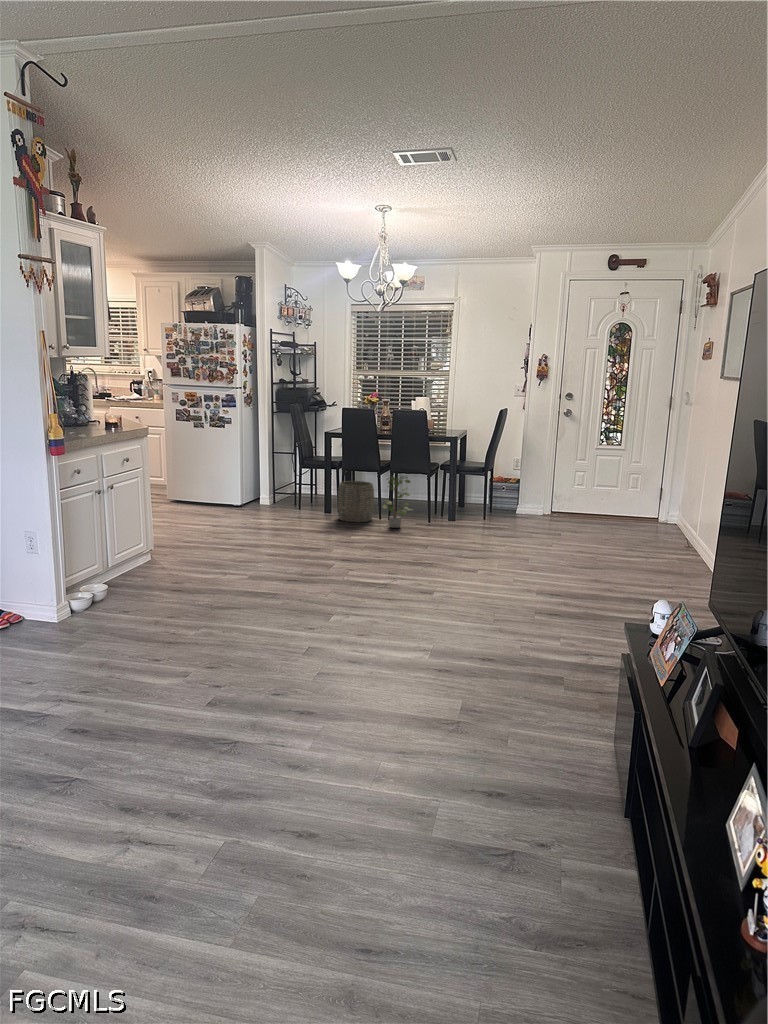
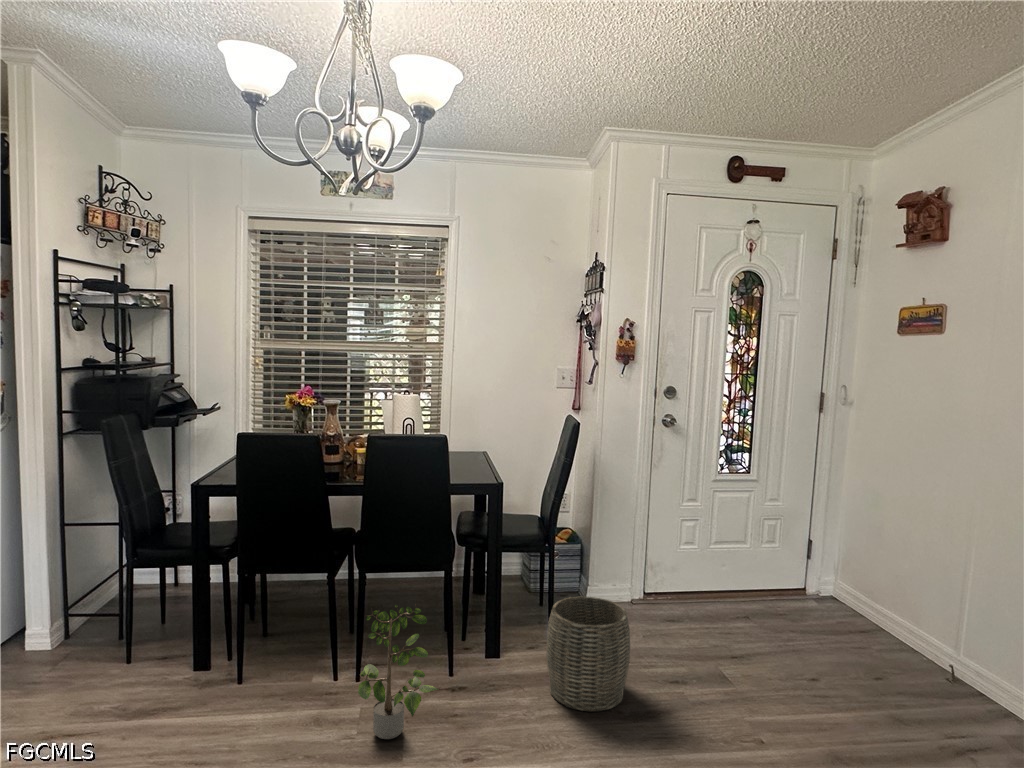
woven basket: present [338,481,374,522] -> present [546,597,630,711]

